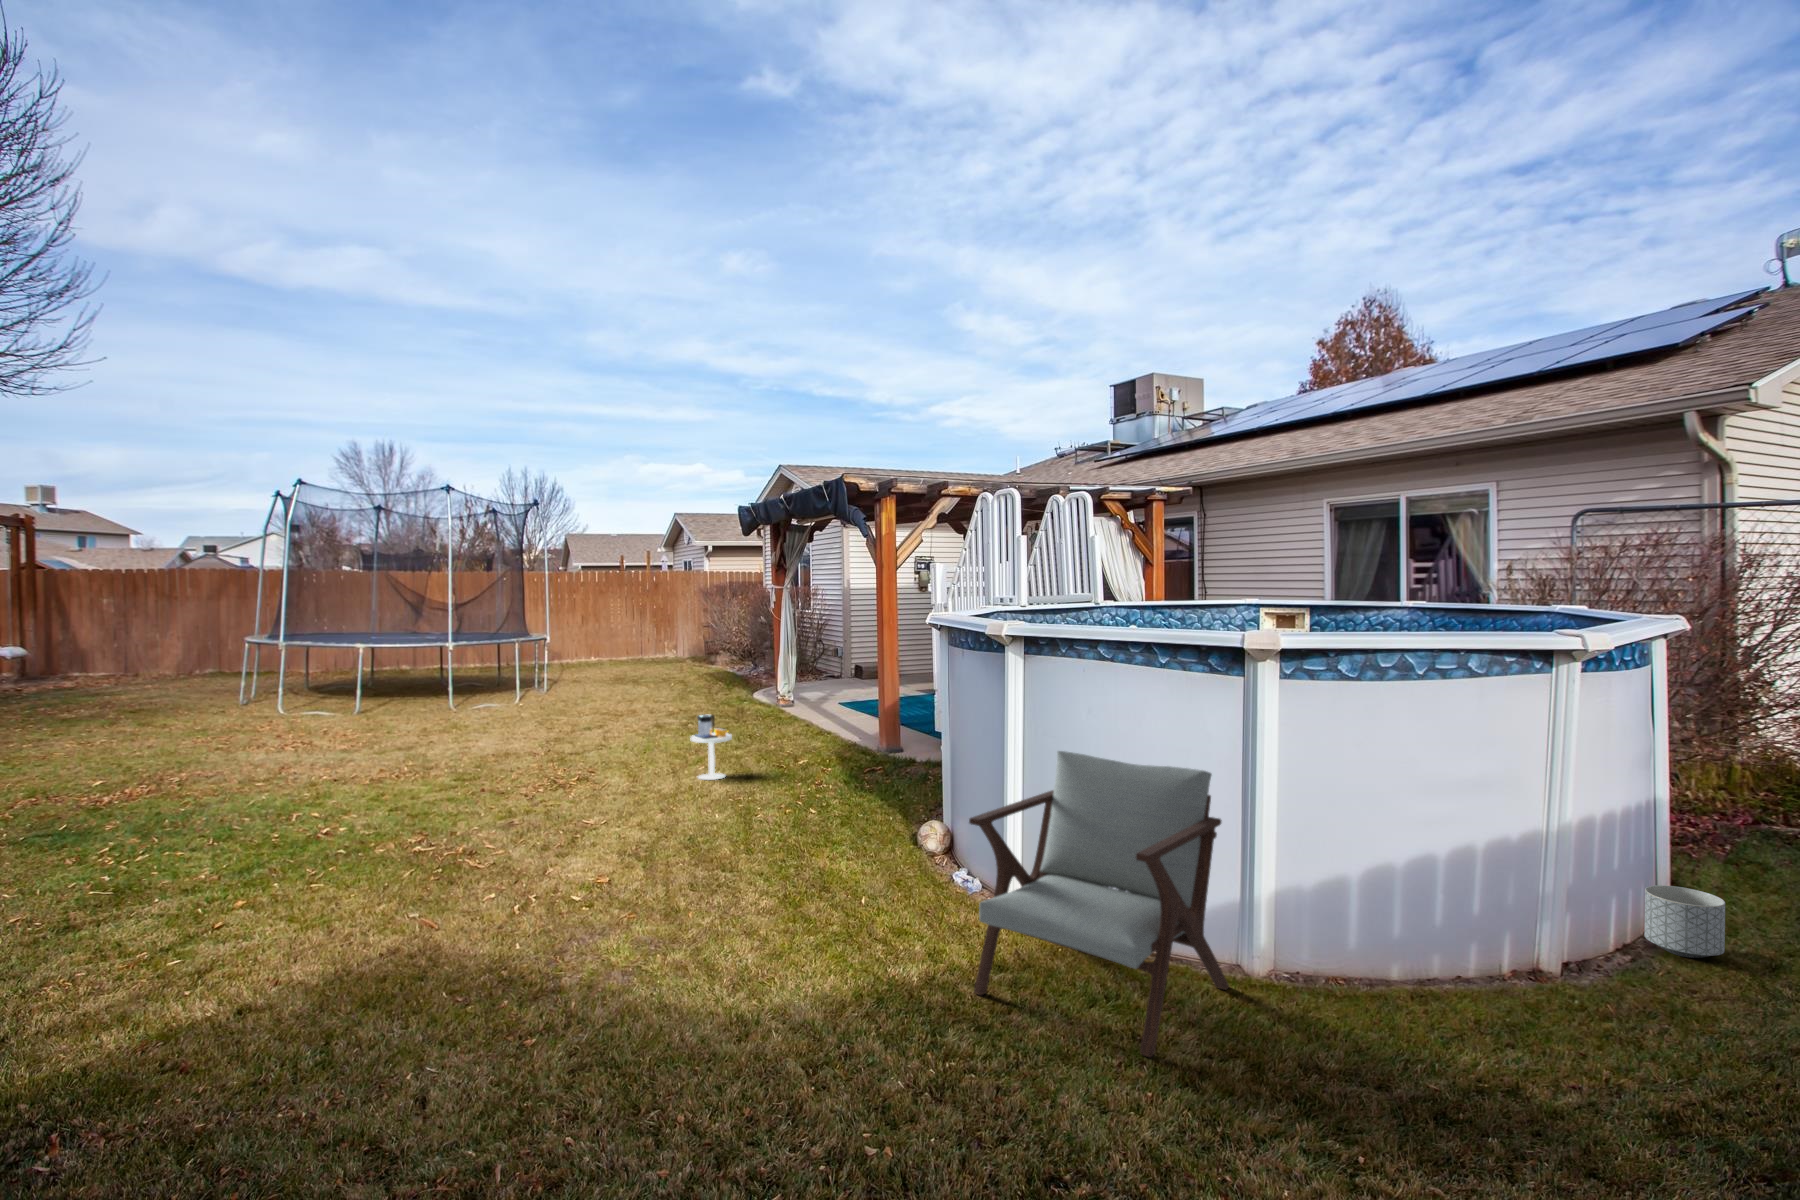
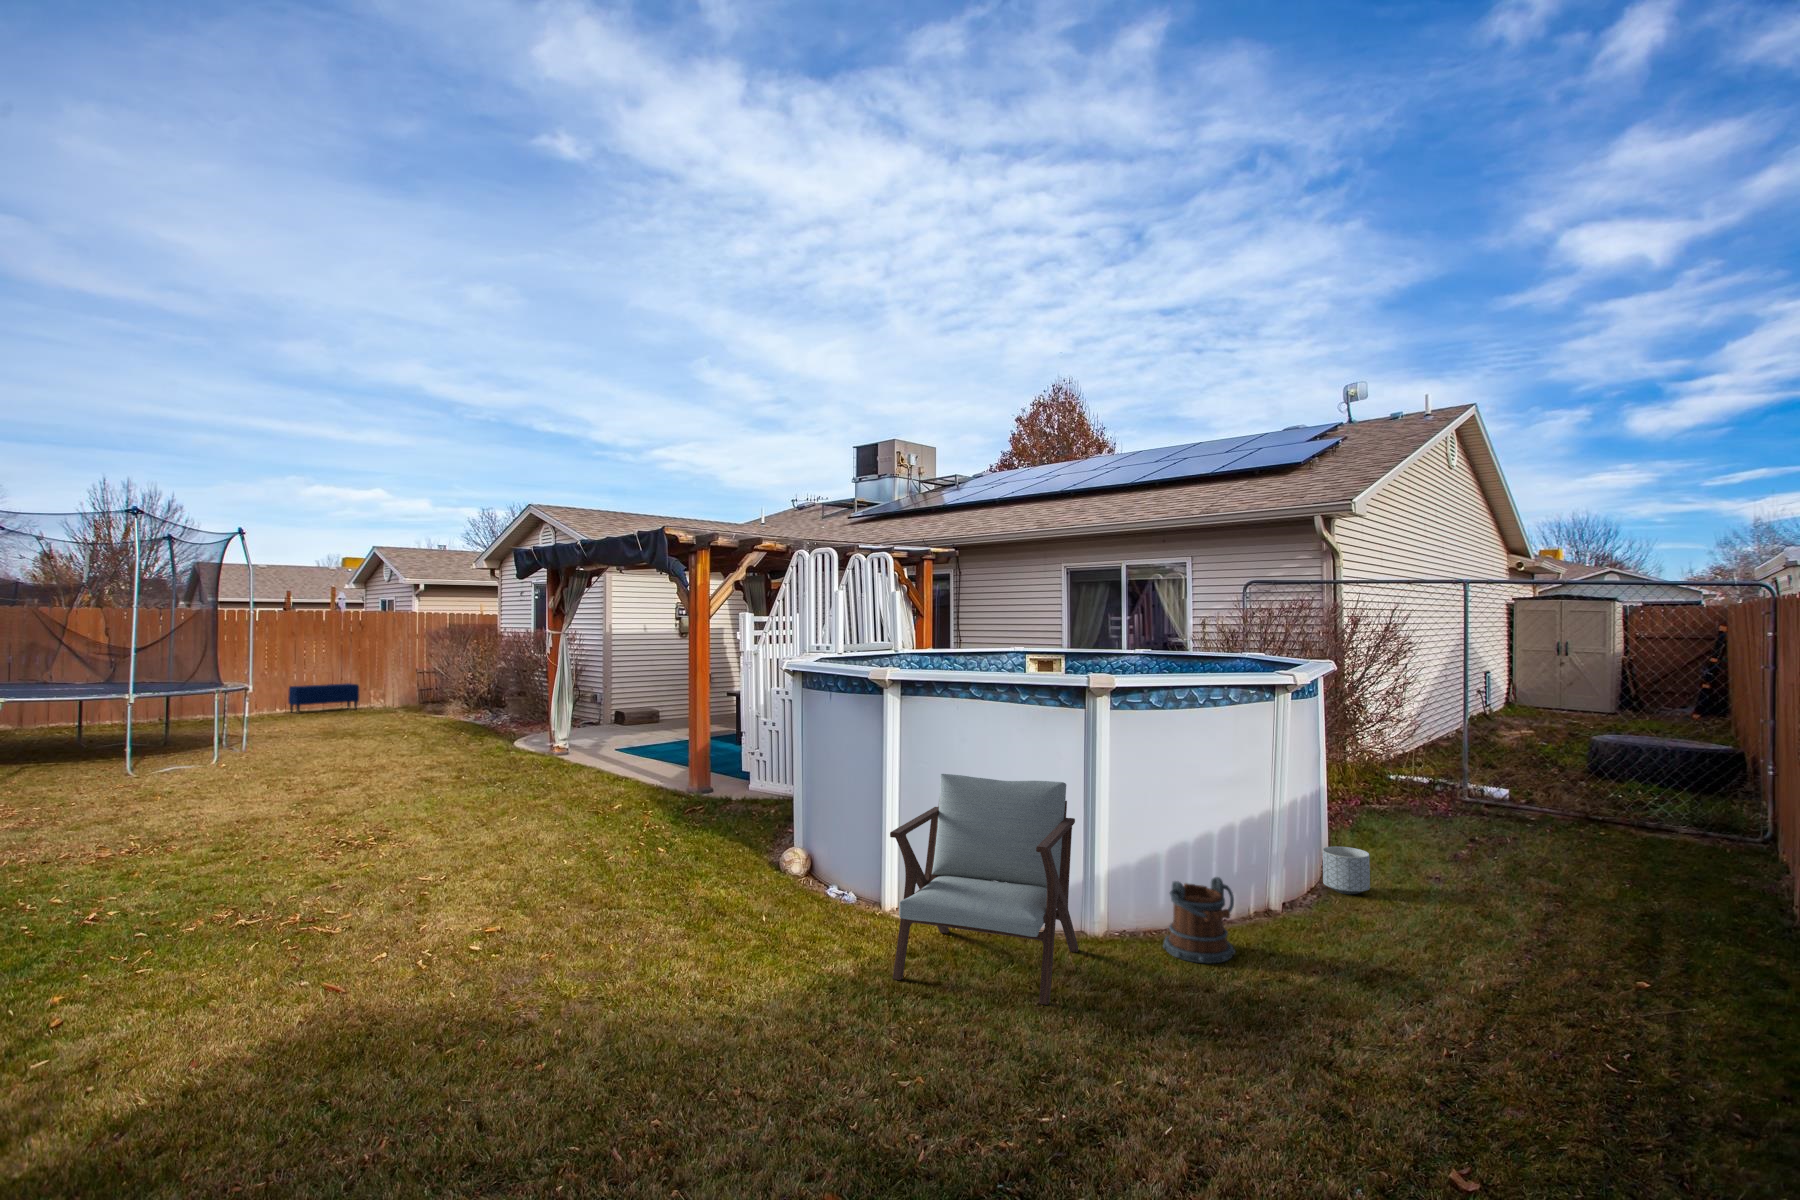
bench: none [583,635,639,661] -> present [288,683,359,713]
side table: present [690,715,732,780] -> none [512,762,556,828]
bucket: none [1350,914,1460,1034] -> present [1163,877,1235,963]

